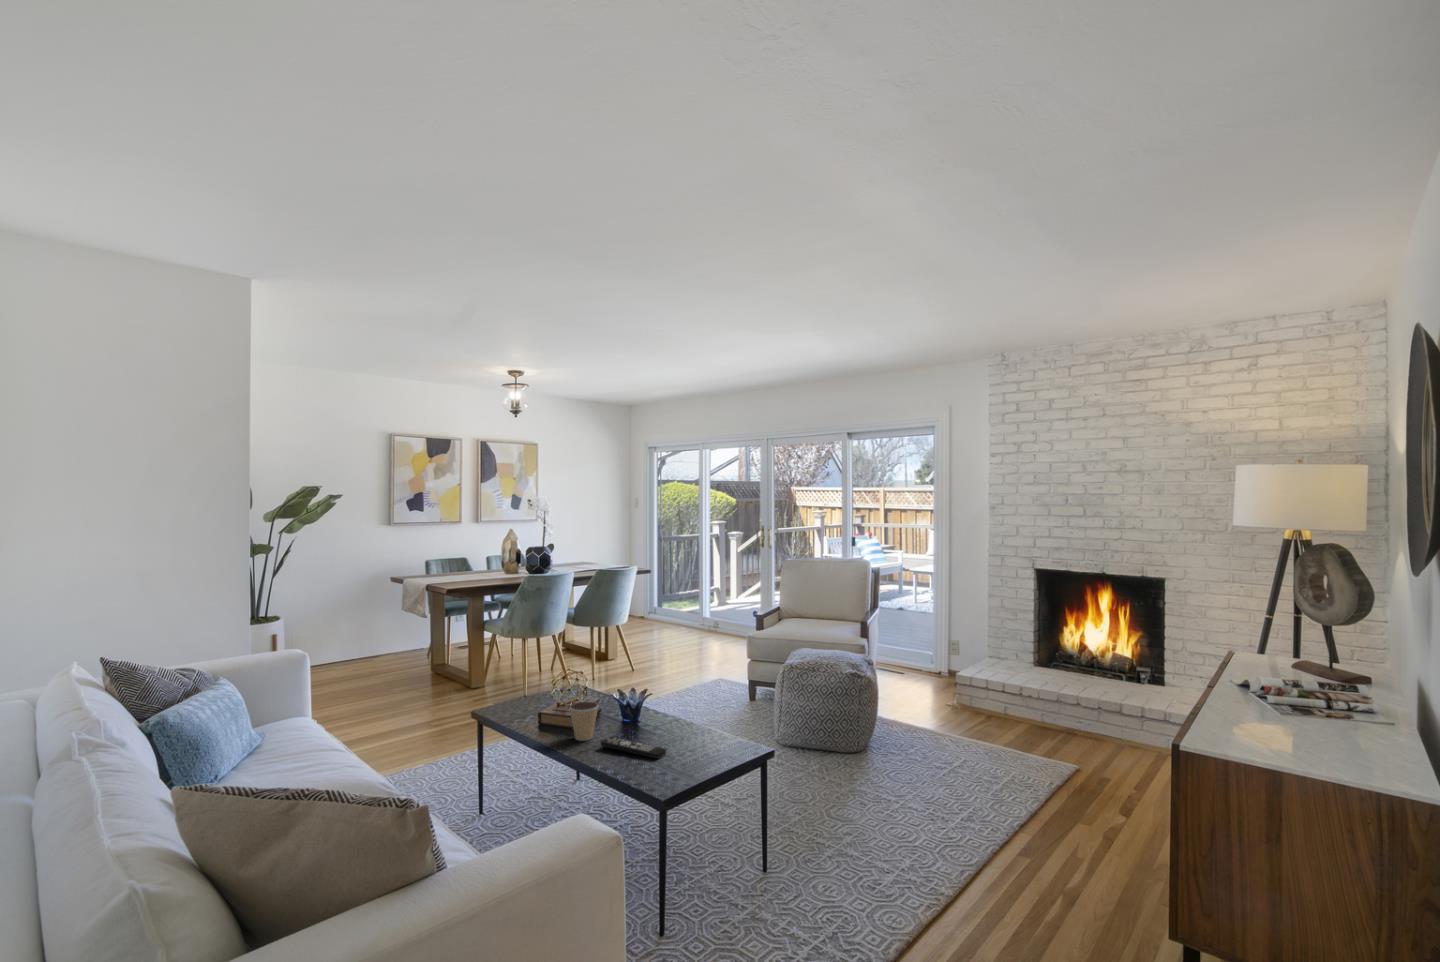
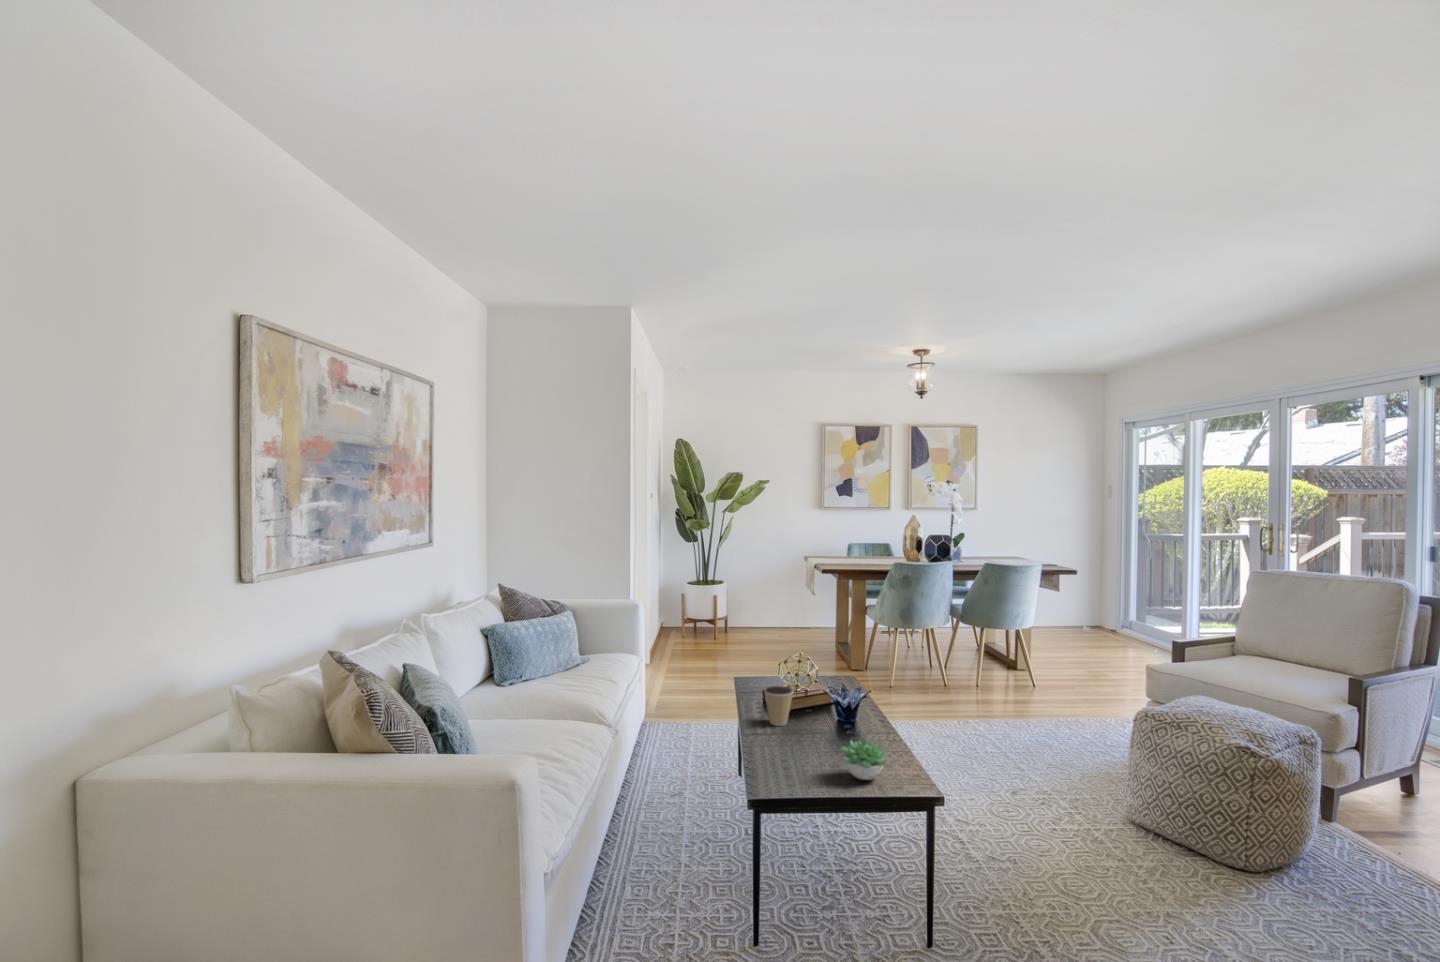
succulent plant: none [698,721,741,754] -> present [842,739,887,780]
remote control: present [601,737,666,759] -> none [773,728,817,762]

